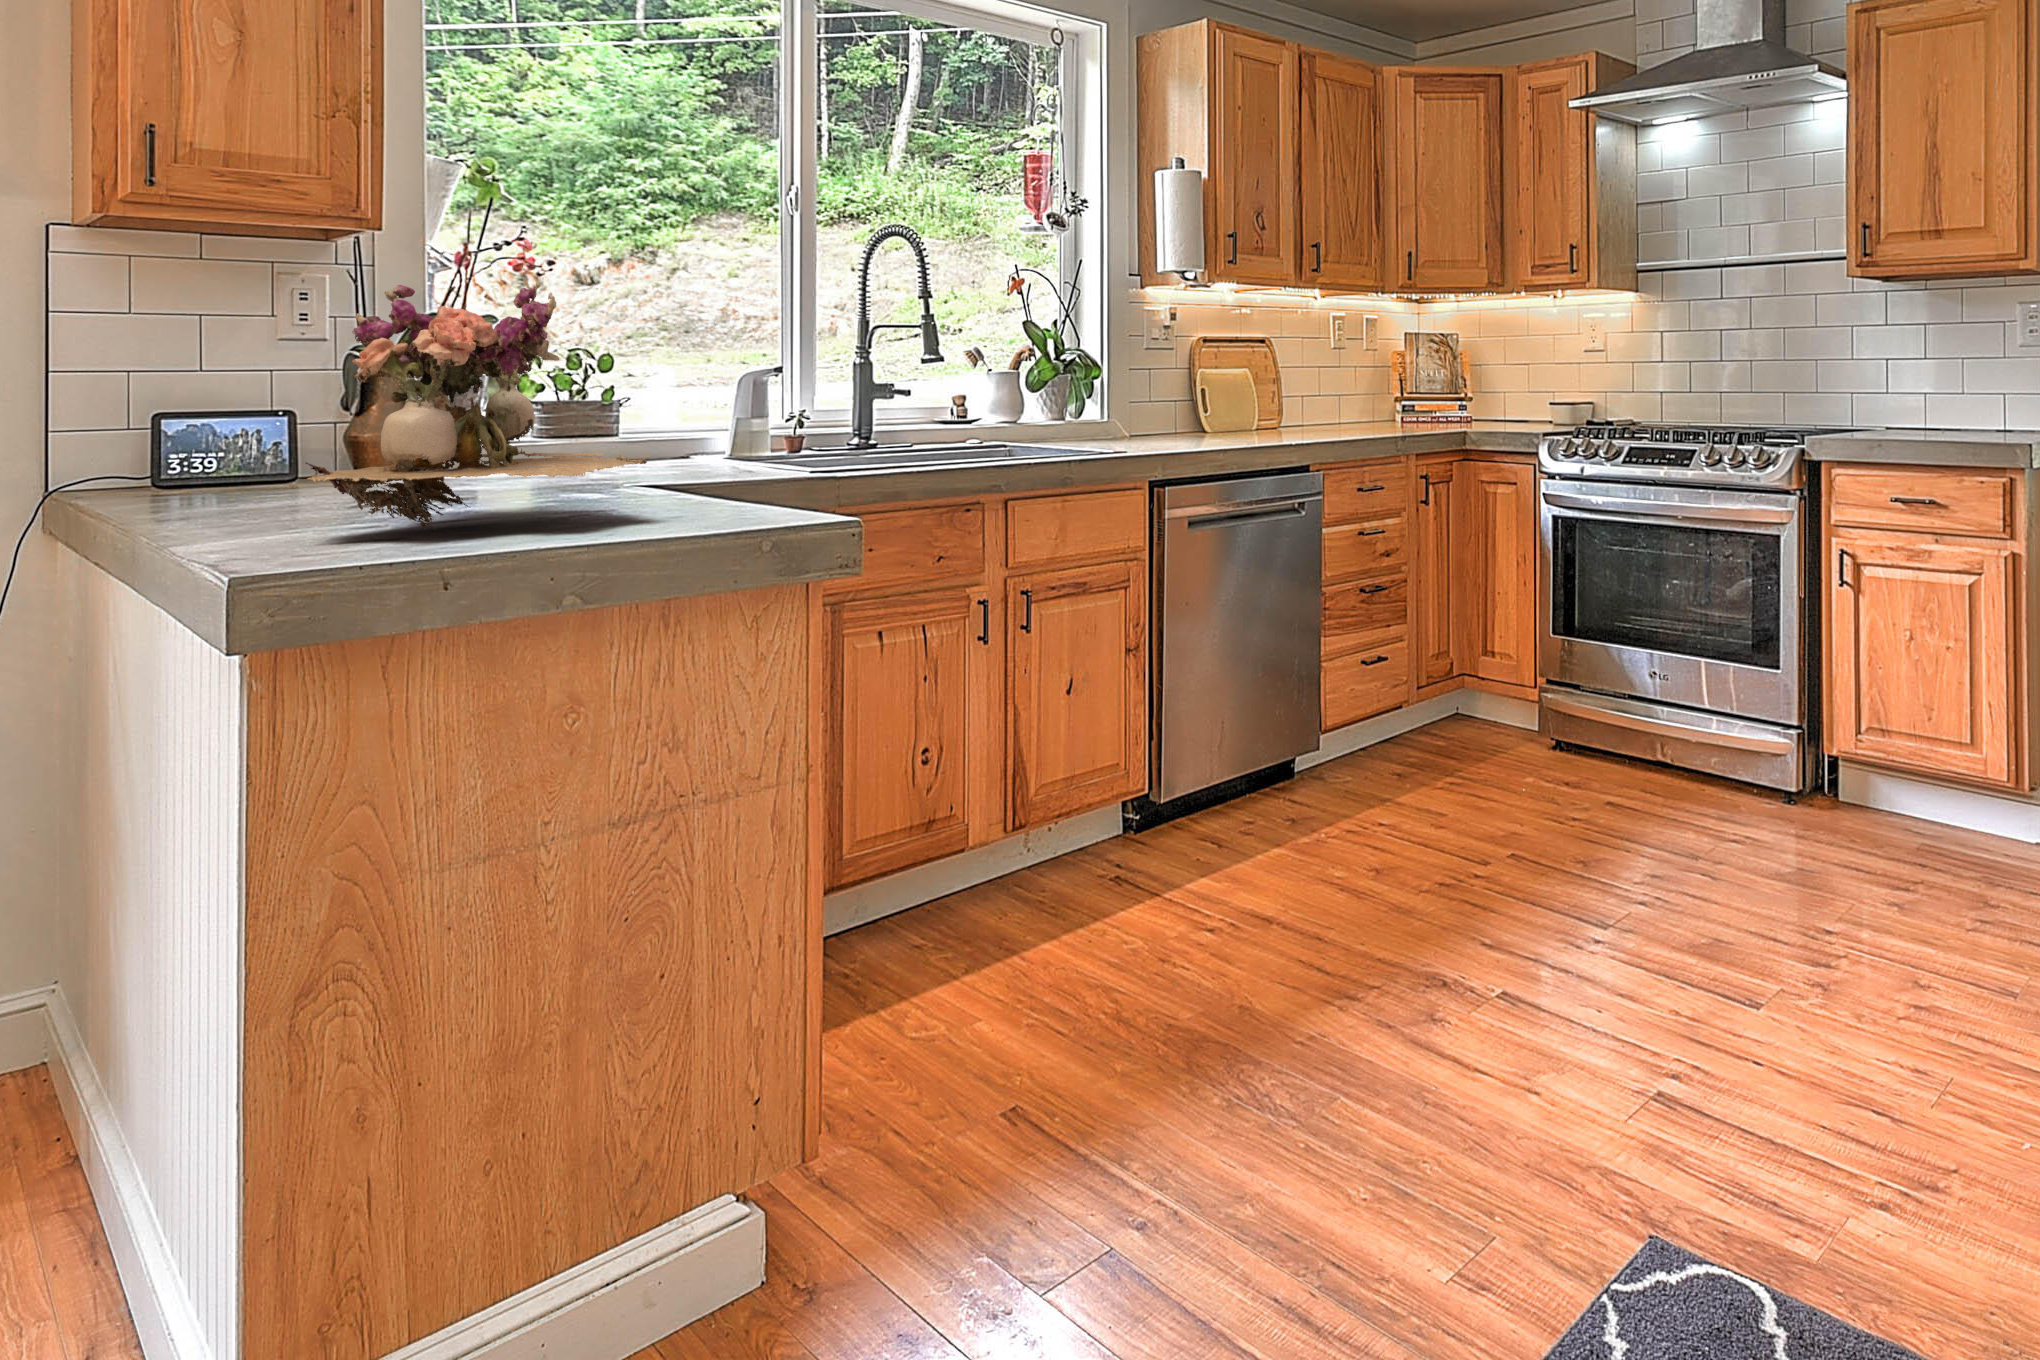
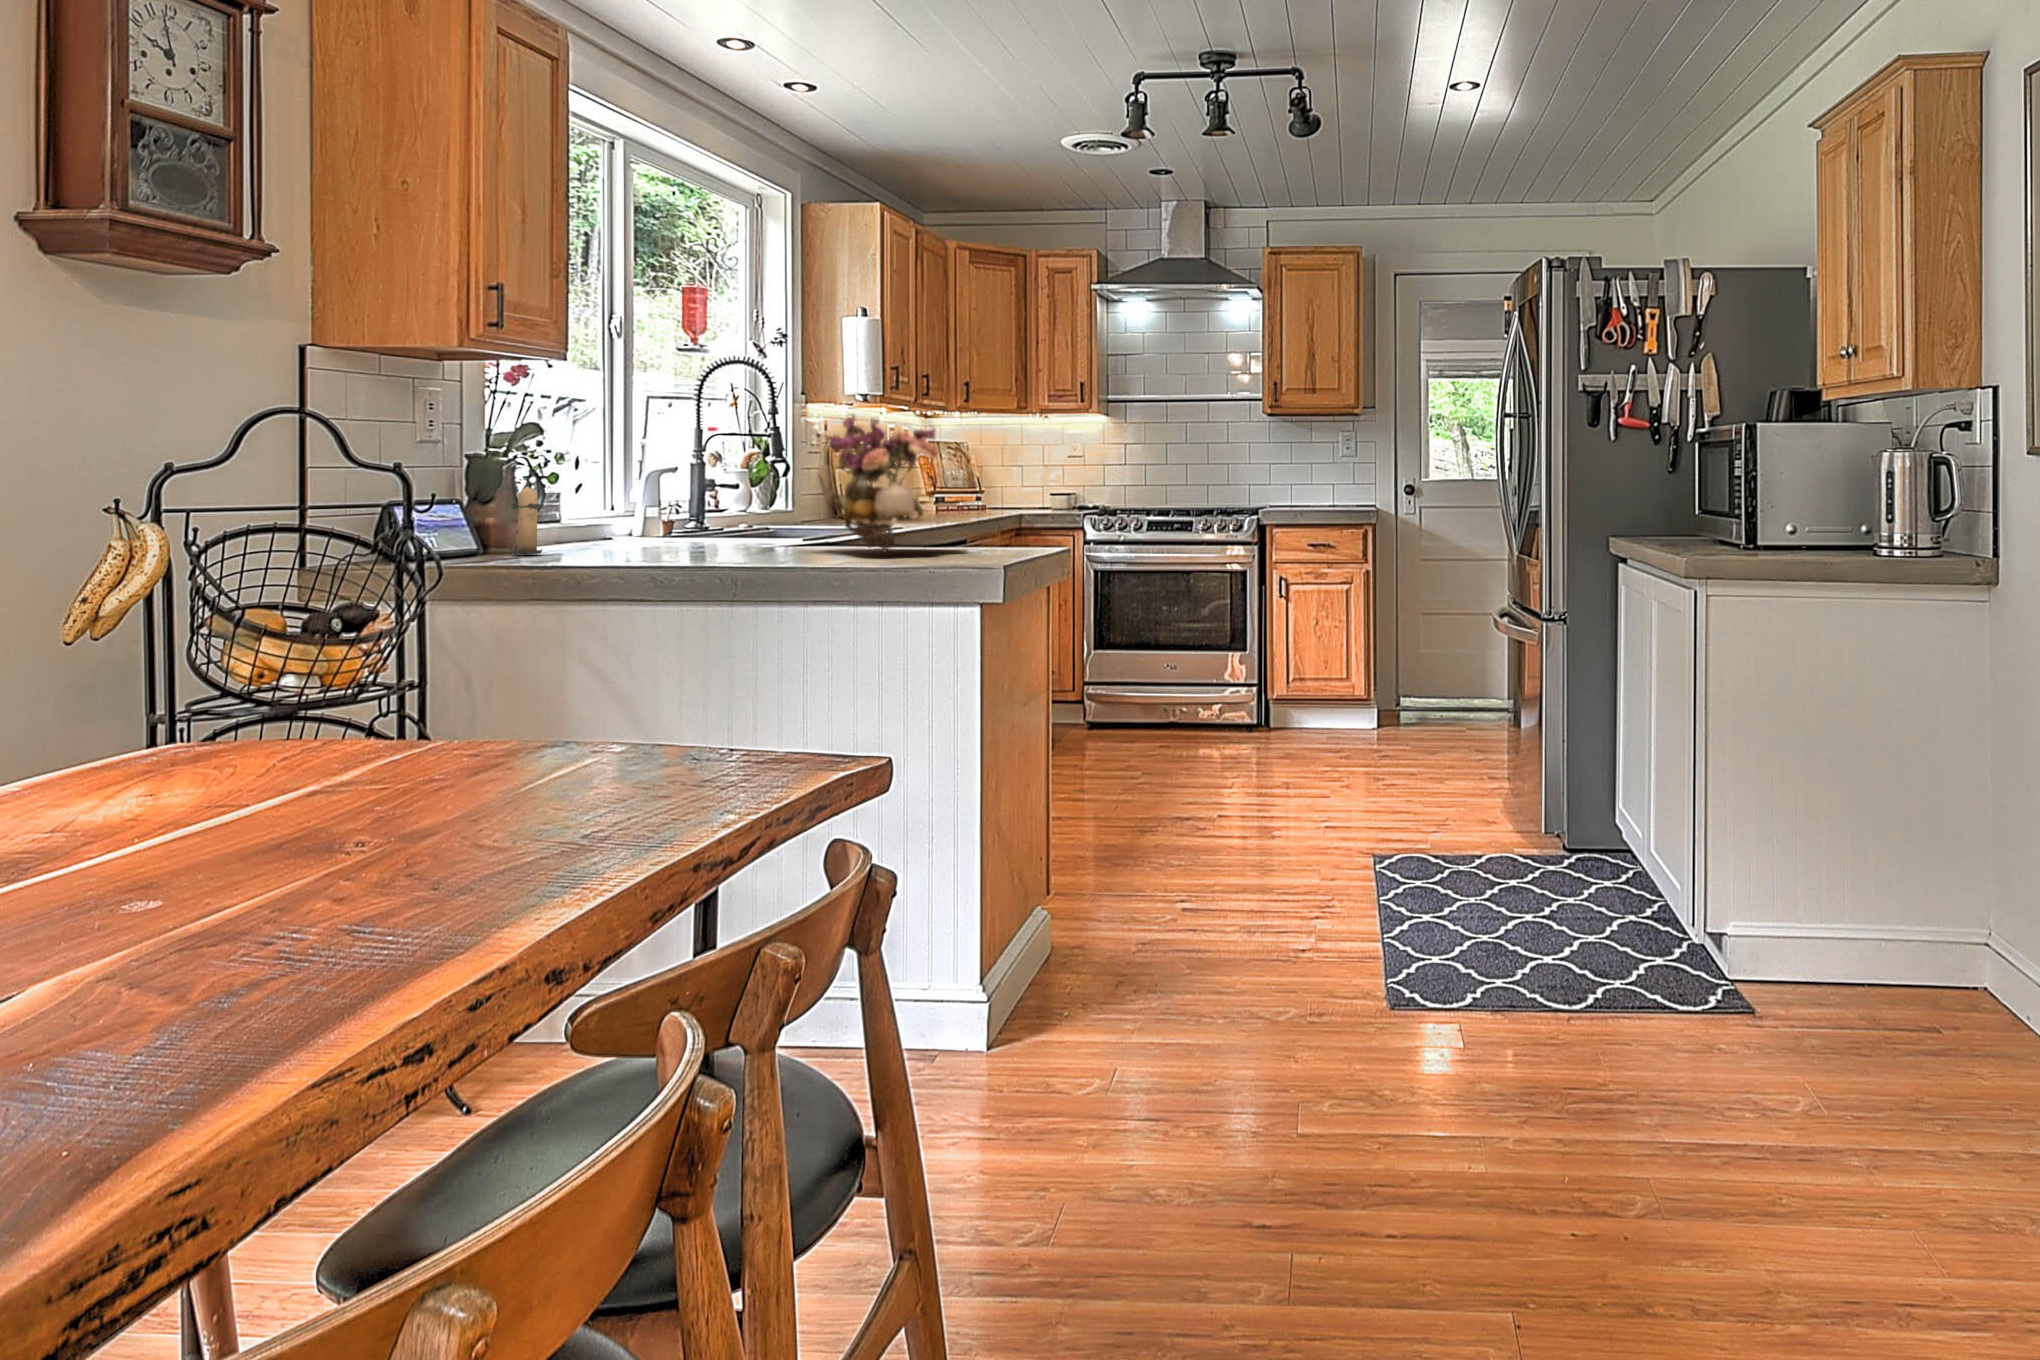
candle: none [144,398,207,501] -> present [512,483,543,554]

